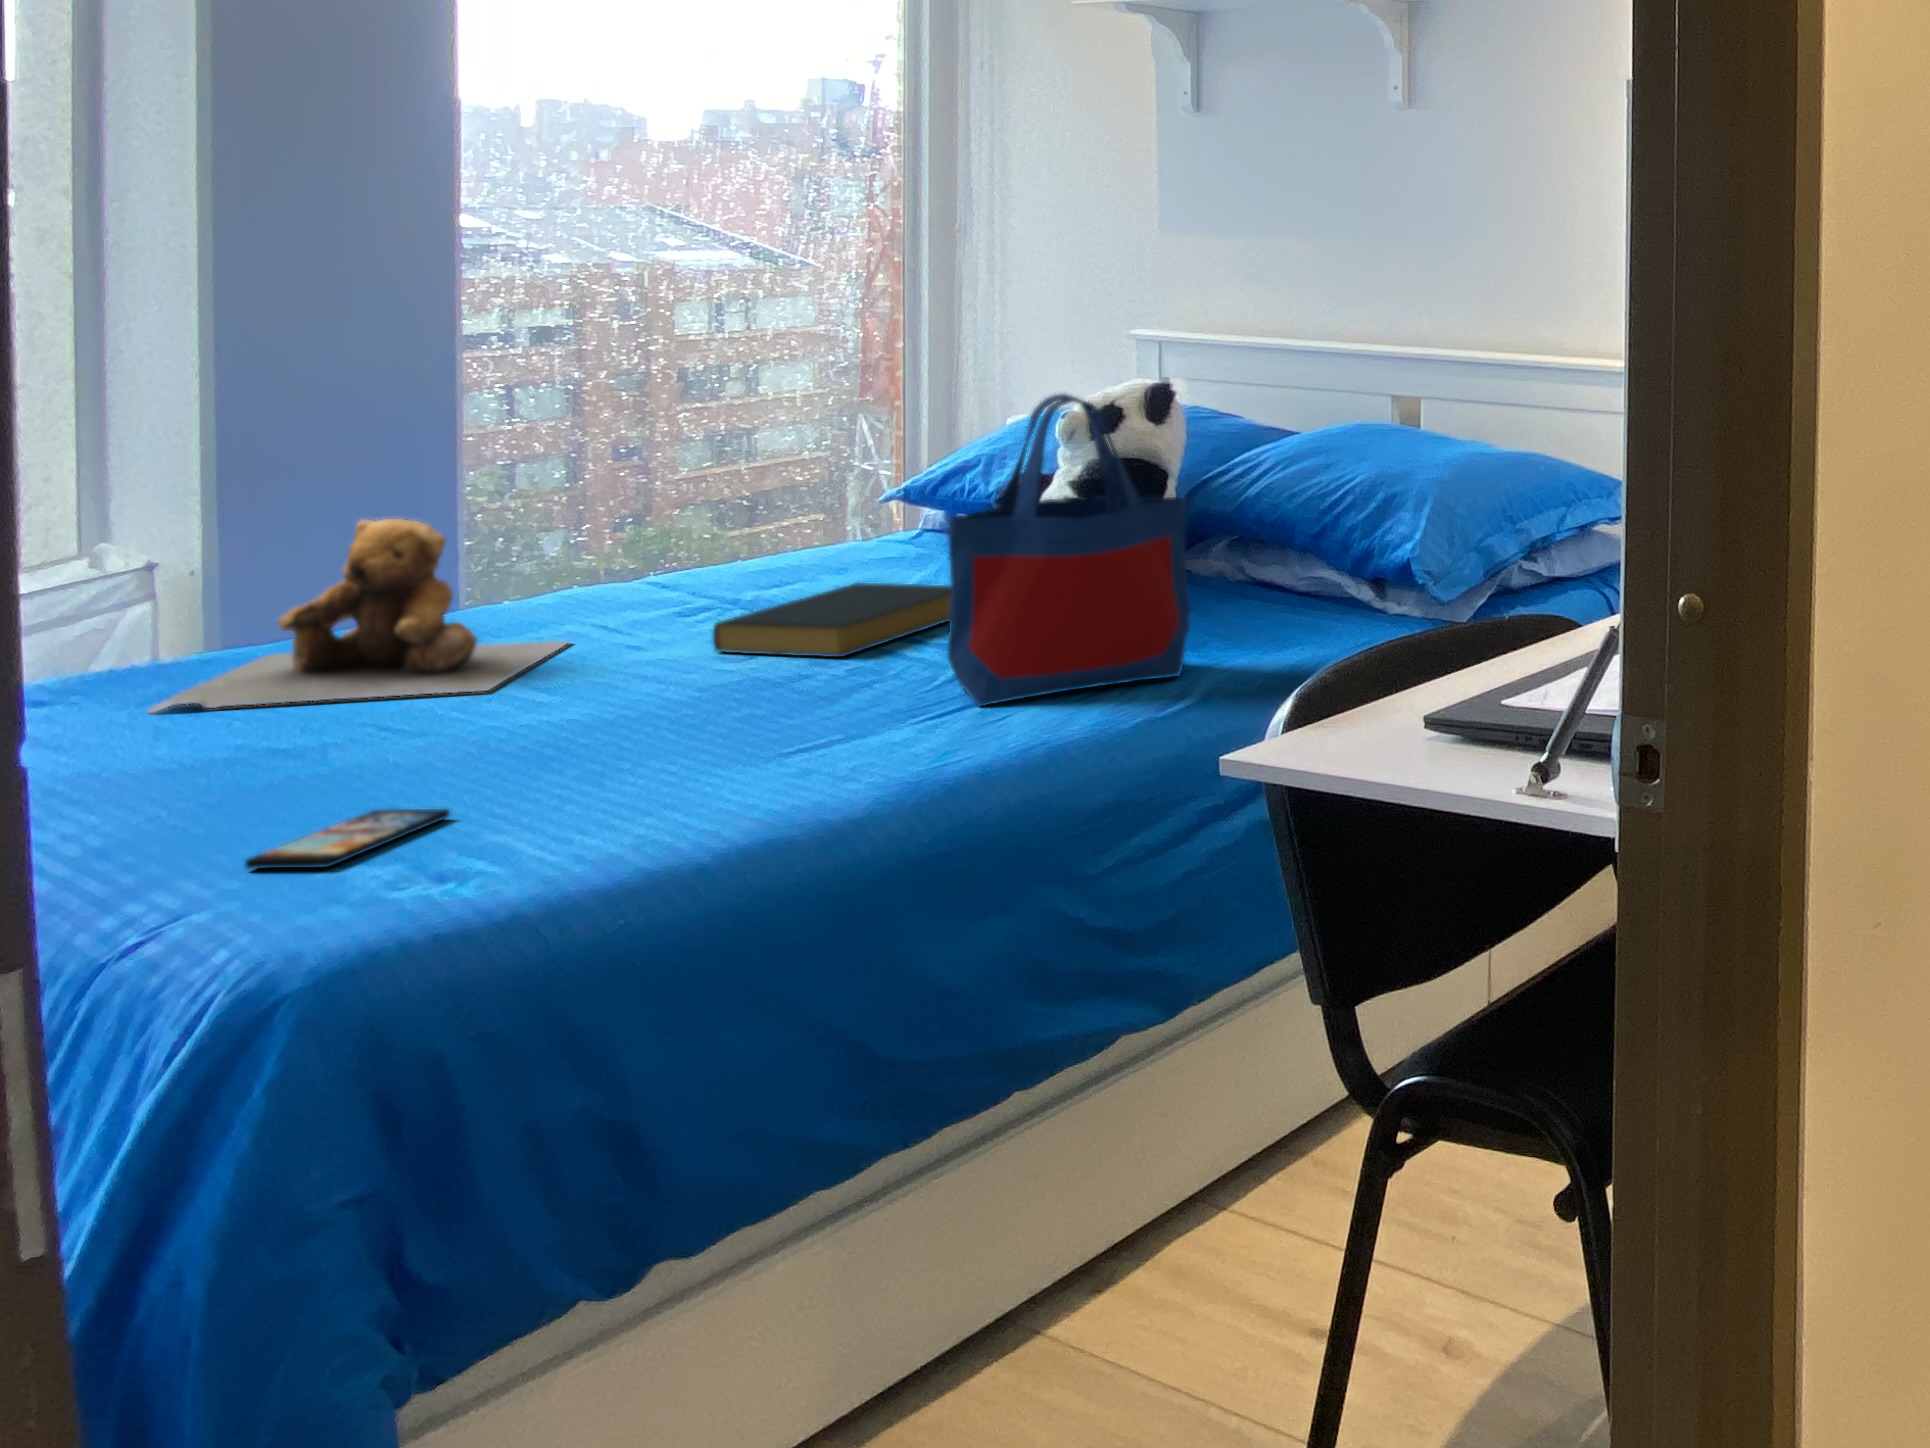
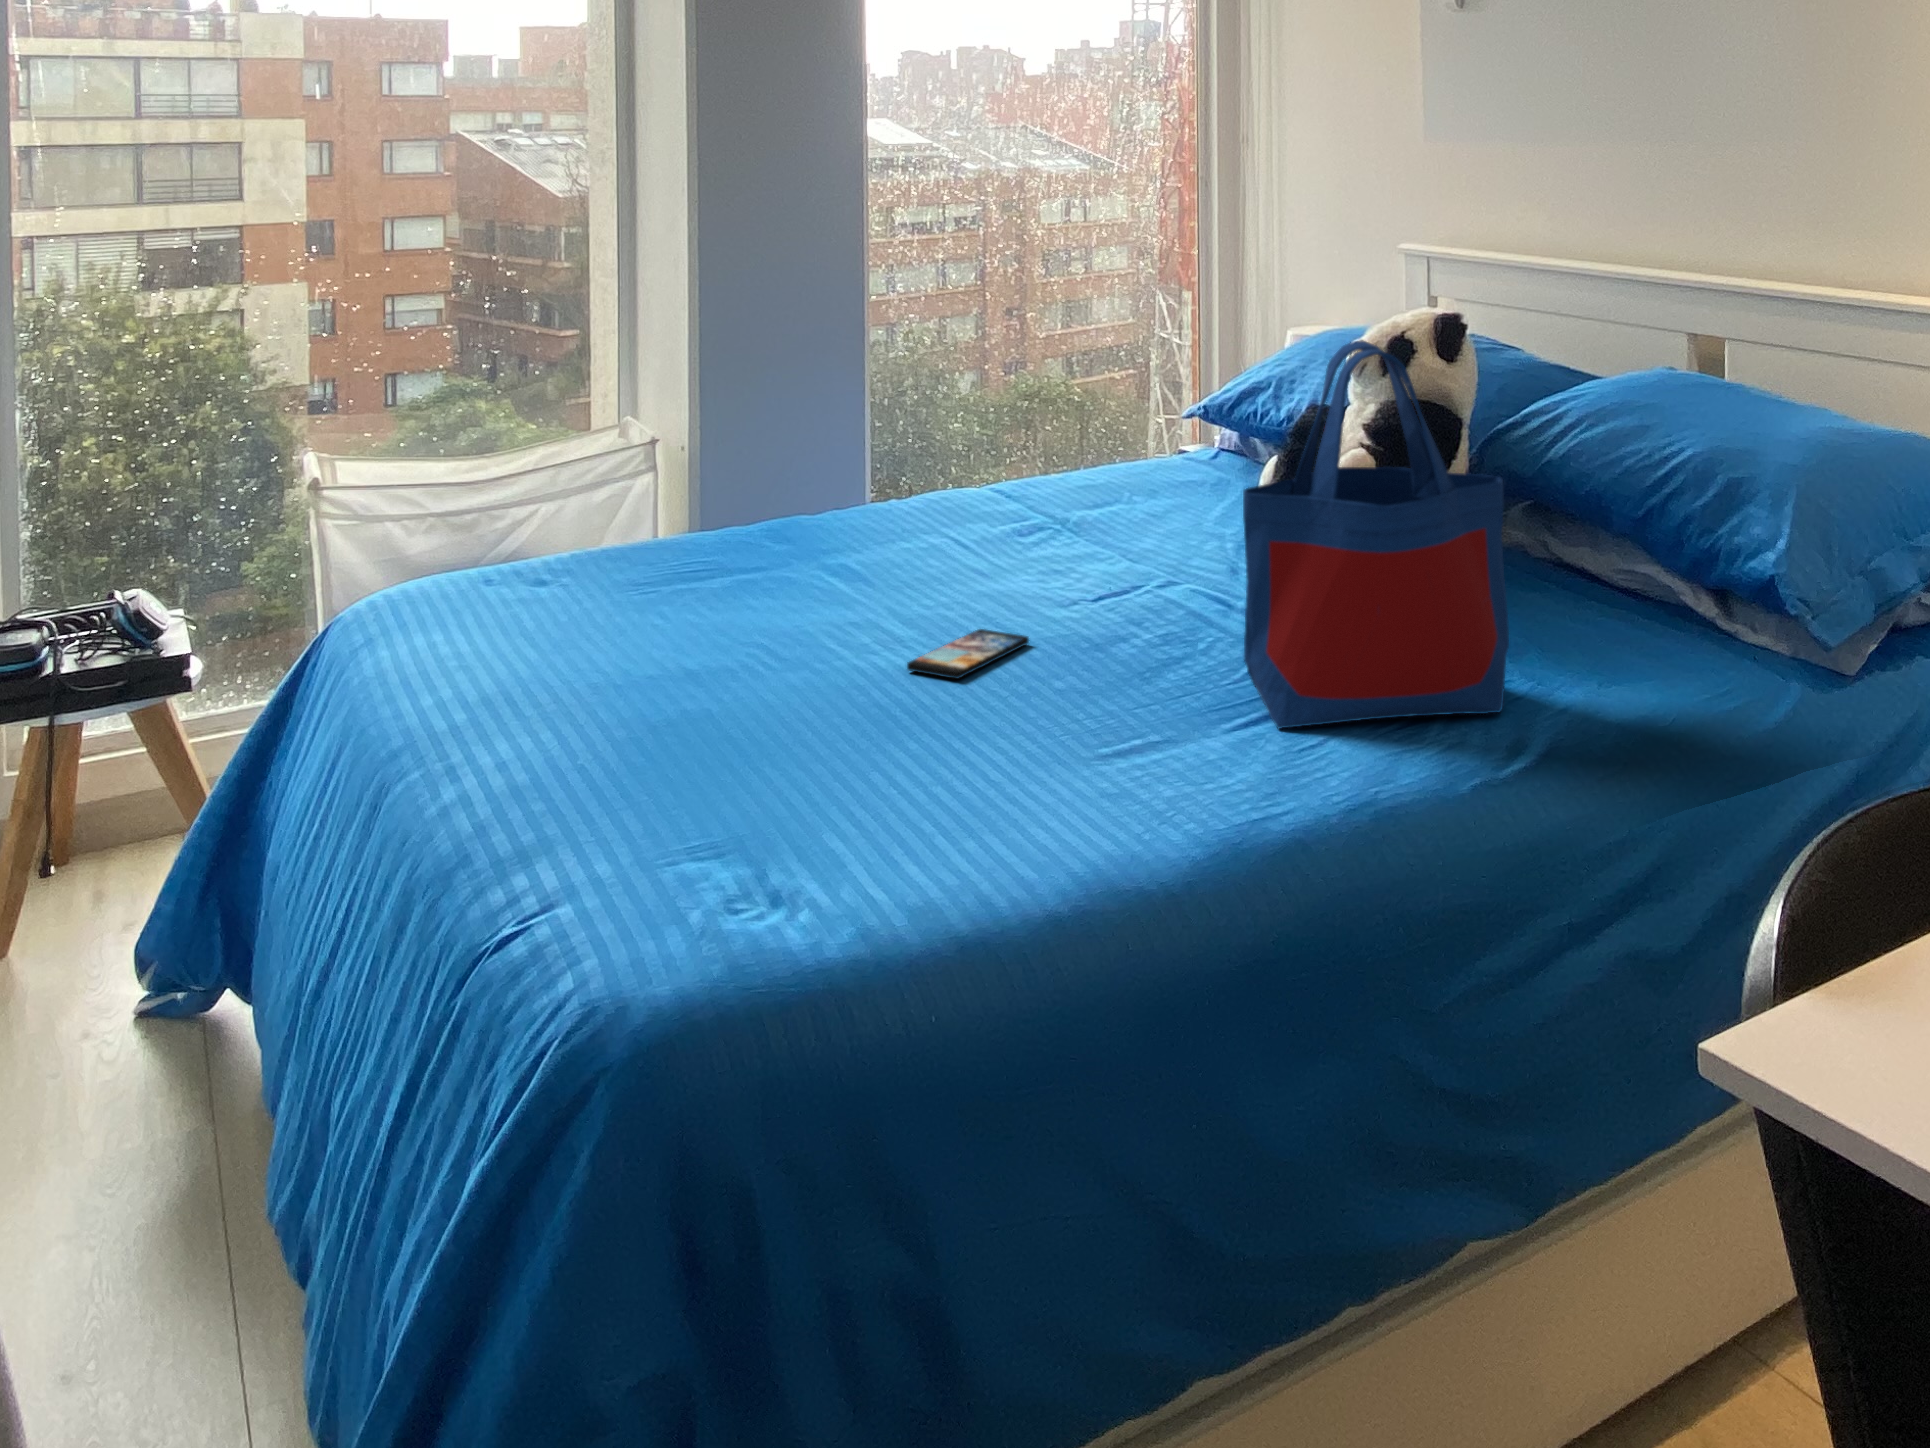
teddy bear: present [149,519,567,713] -> none [600,436,920,626]
hardback book: present [713,583,951,657] -> none [1029,523,1267,622]
smartphone: present [245,809,450,869] -> present [907,629,1029,679]

